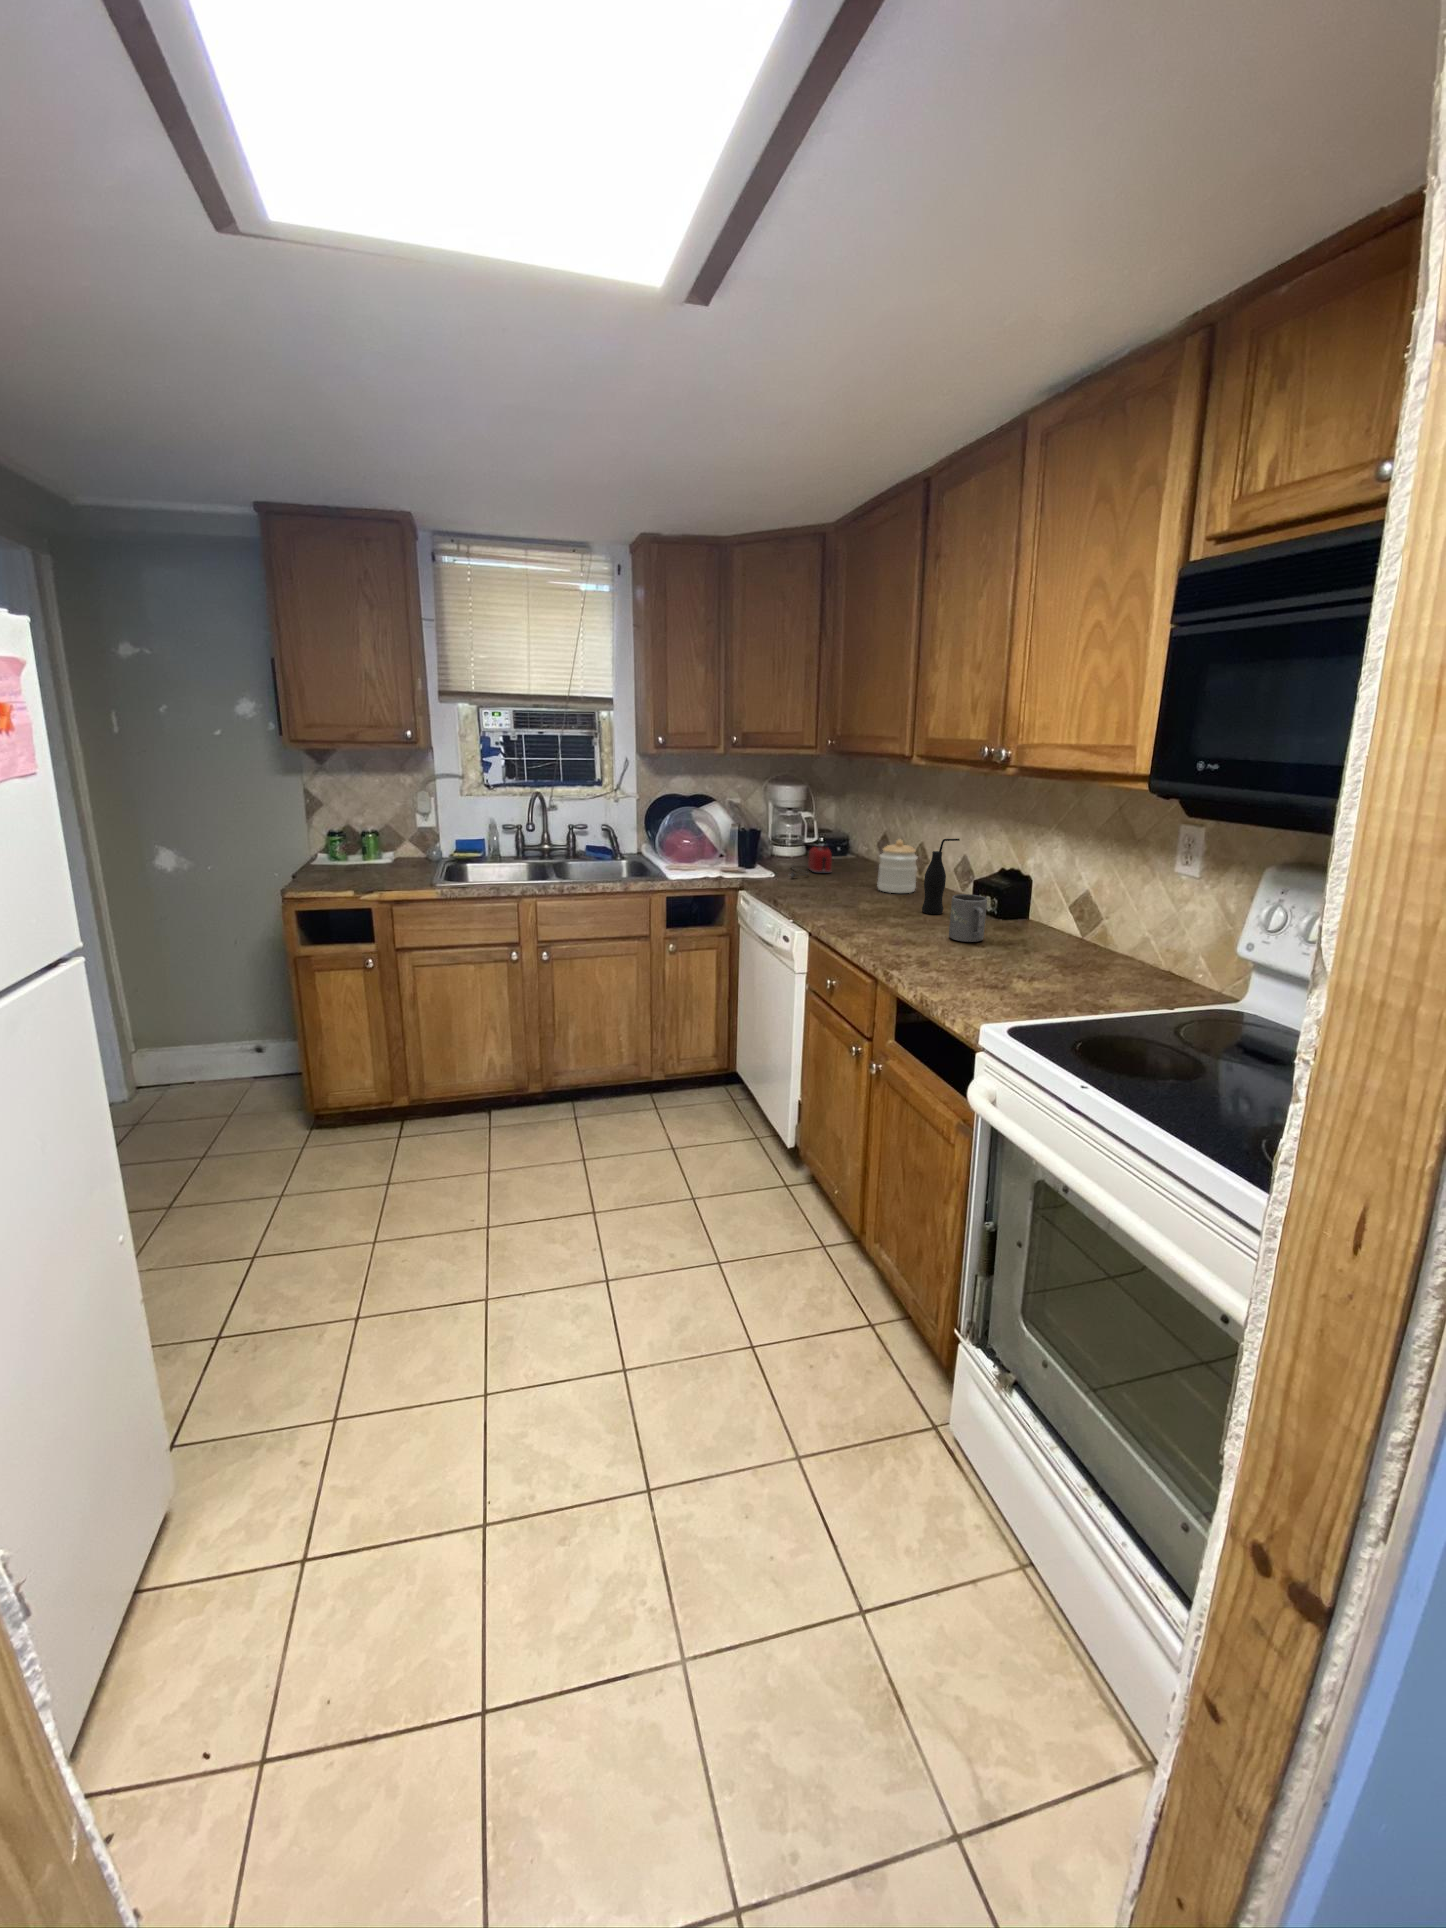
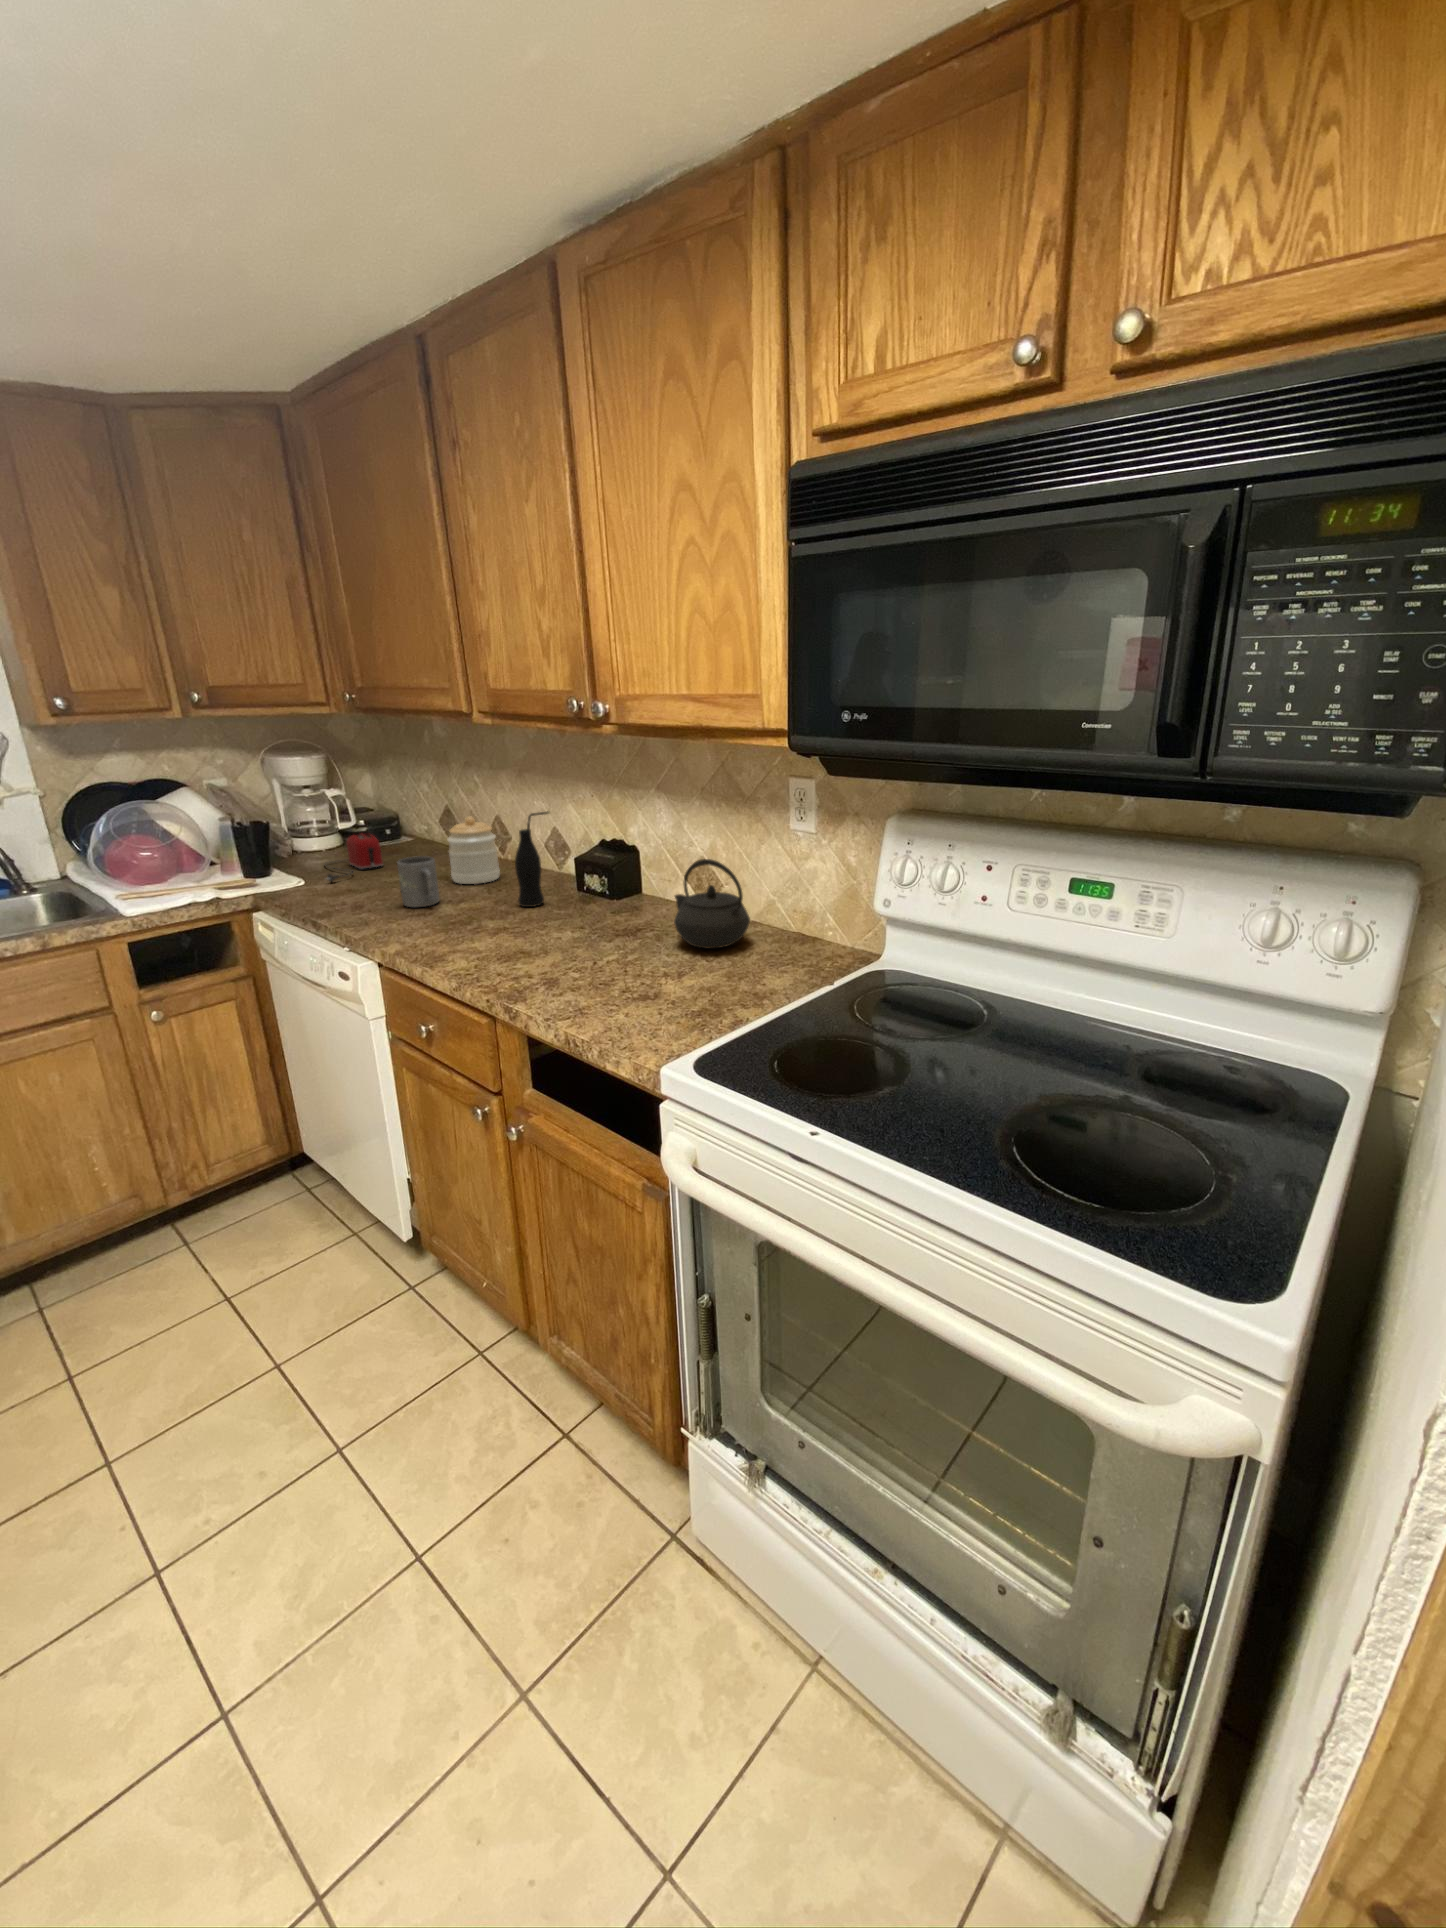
kettle: none [1042,887,1115,966] -> present [674,859,750,949]
mug: present [949,894,987,942] -> present [397,856,440,907]

